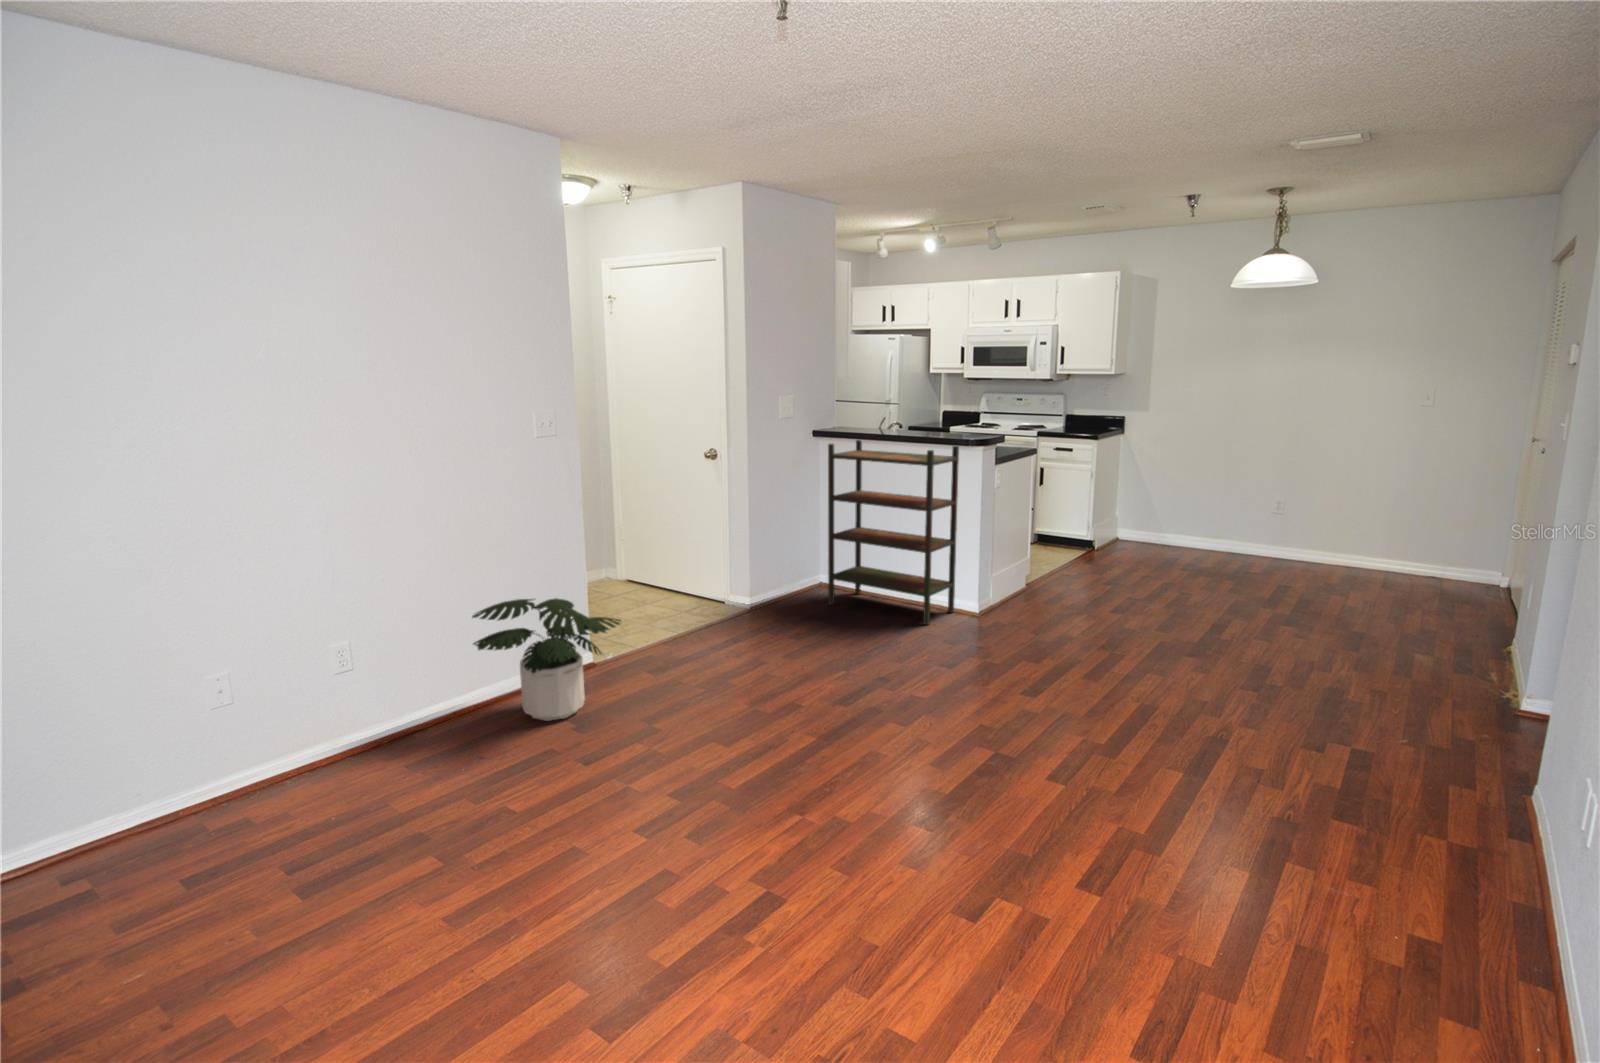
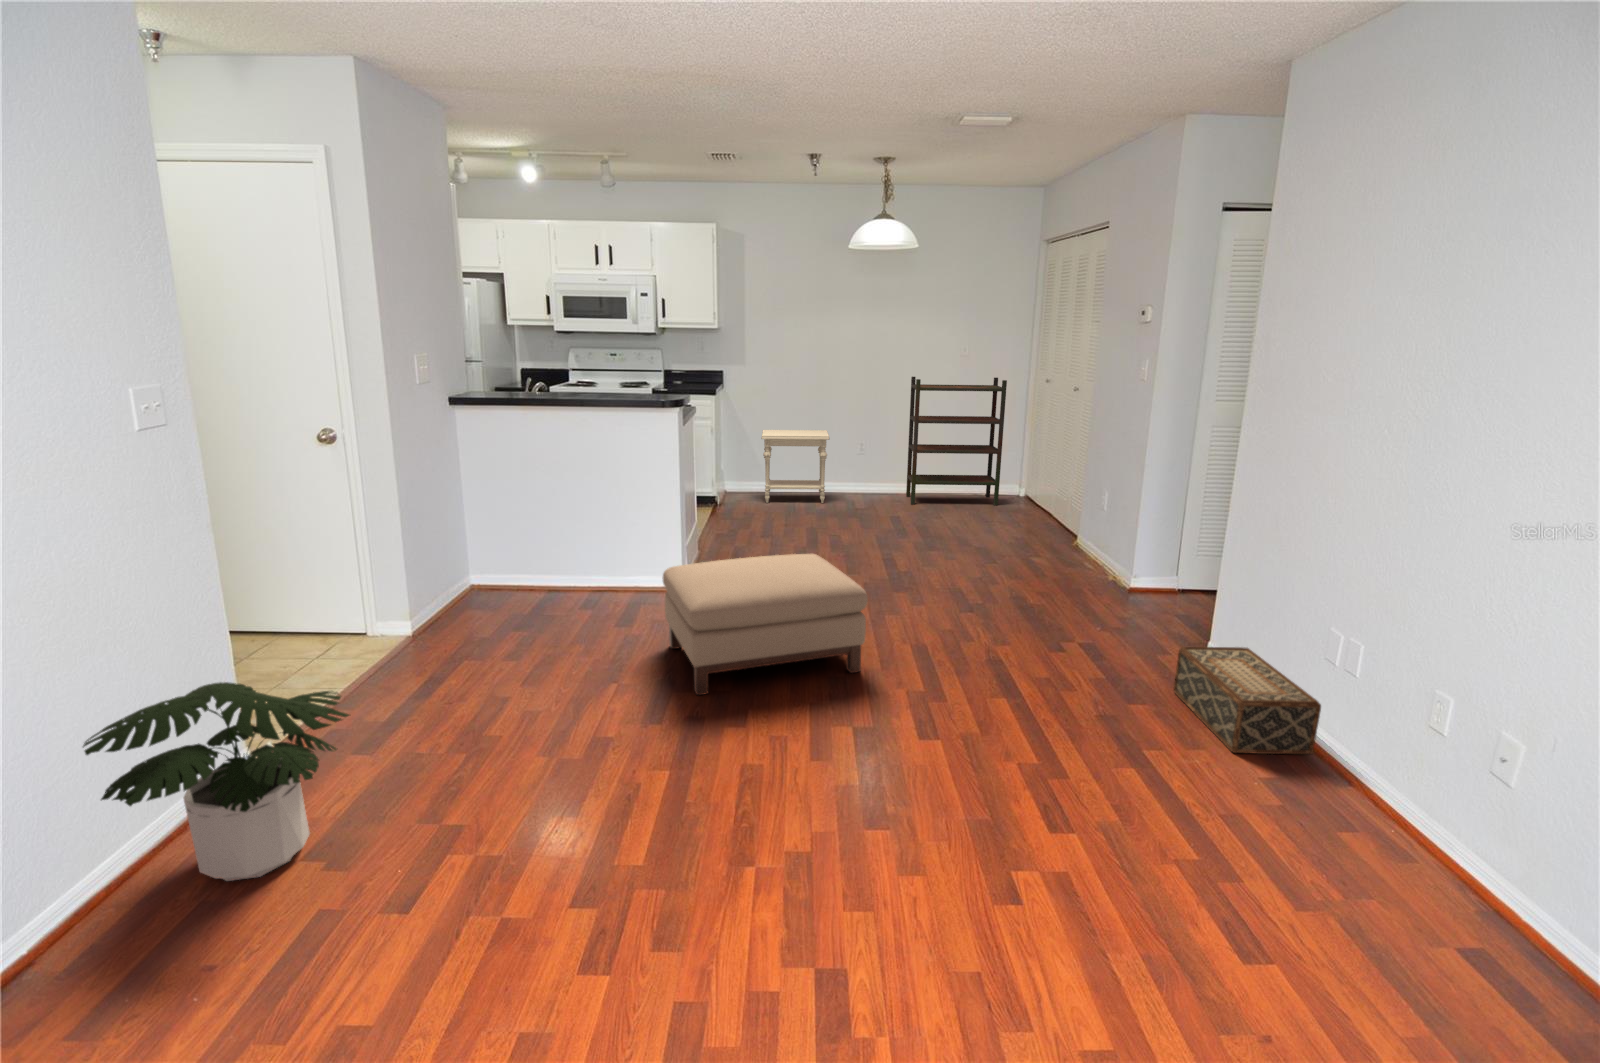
bookshelf: present [828,440,959,625] -> present [906,377,1007,505]
side table: none [1151,479,1240,564] -> present [761,430,830,503]
ottoman: none [891,585,1071,715] -> present [663,554,868,695]
woven basket: none [1420,776,1572,956] -> present [1174,647,1321,754]

